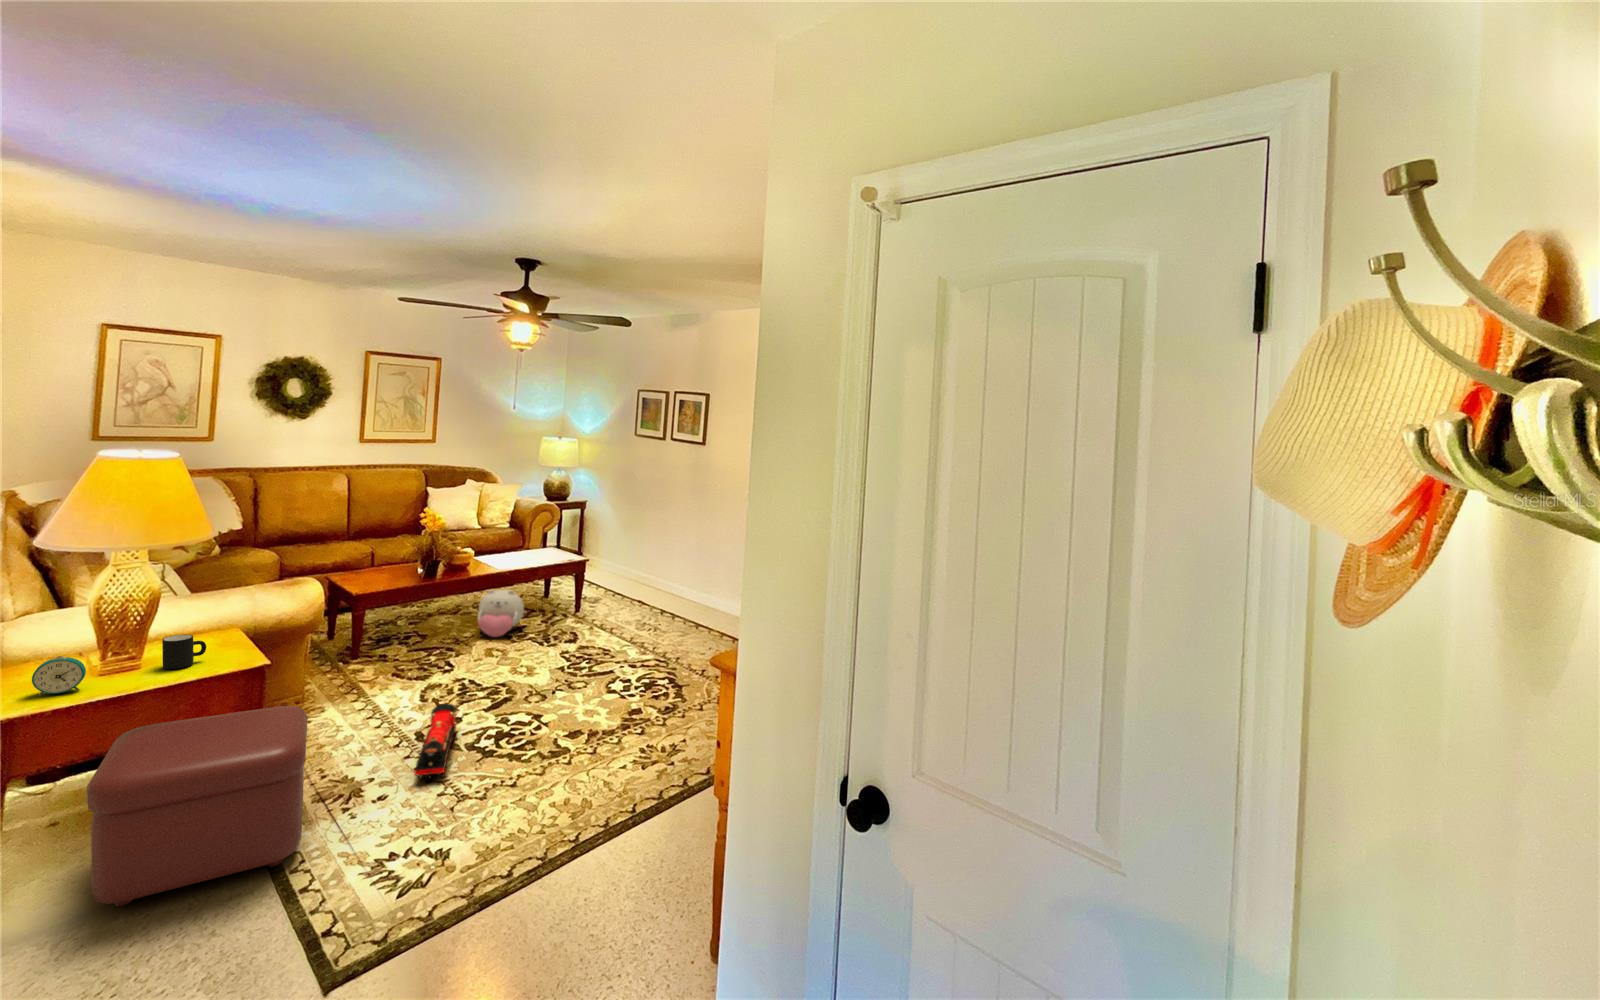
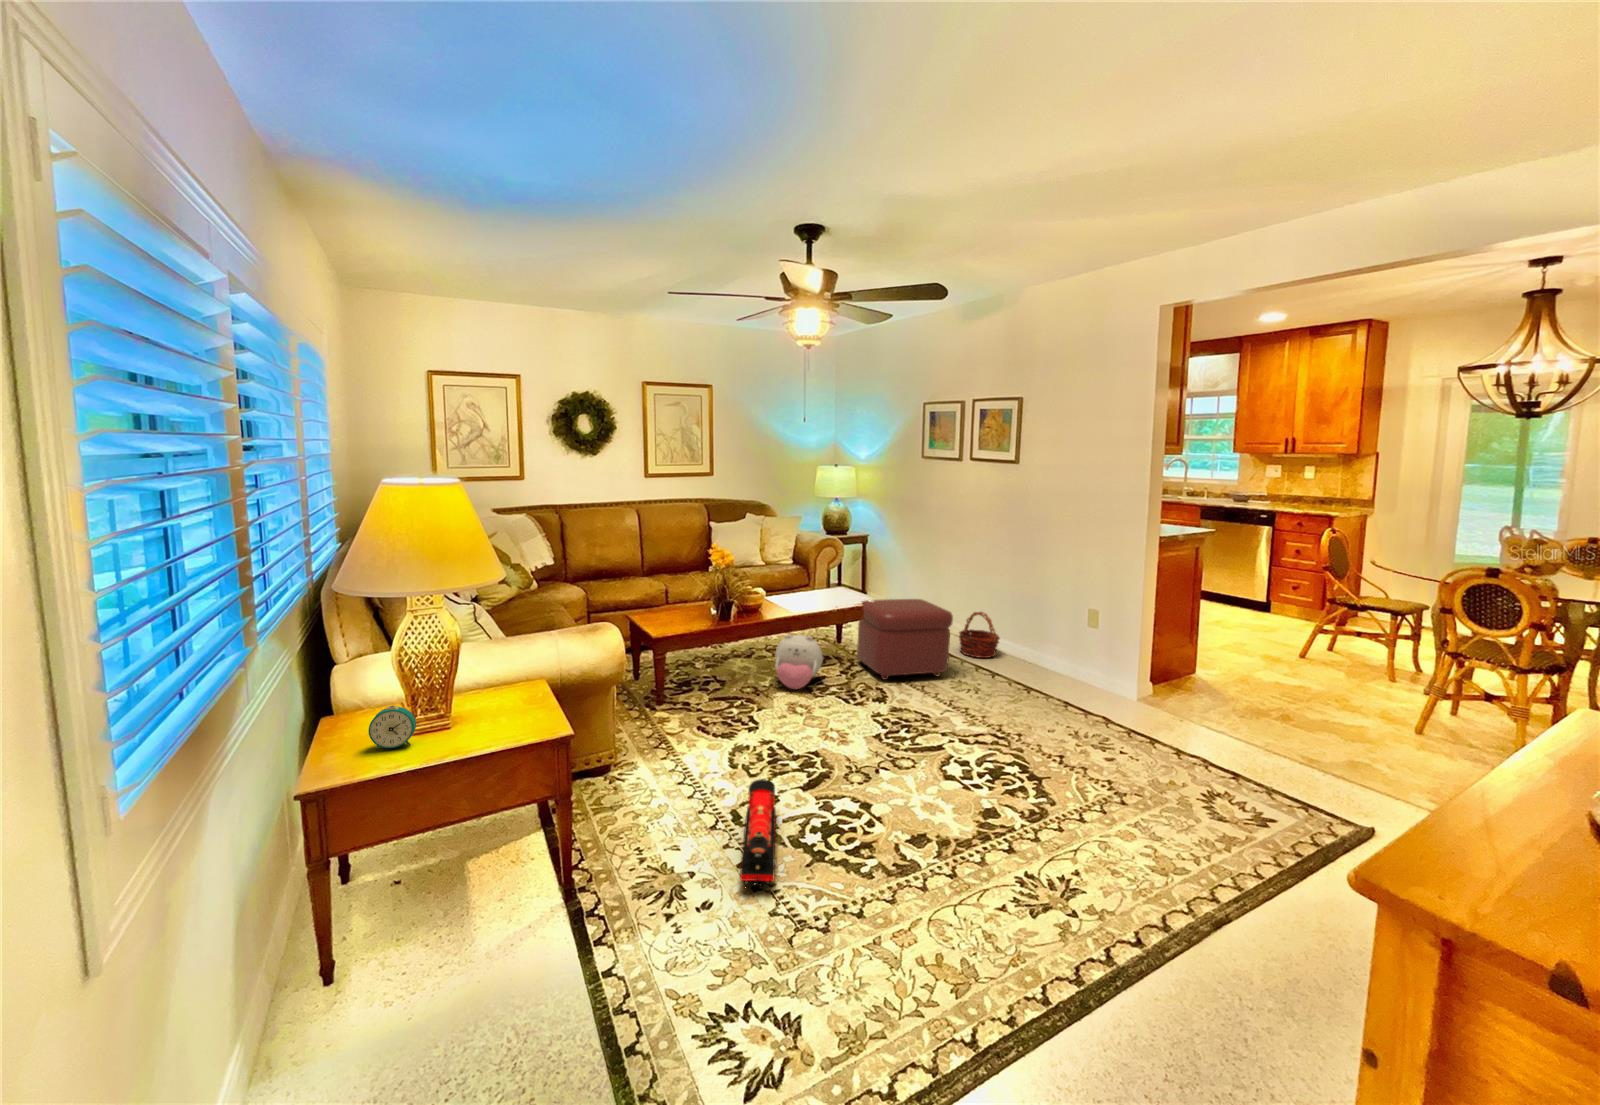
basket: none [655,566,688,604] -> present [959,612,1000,658]
mug: present [162,634,206,669] -> none [485,683,526,723]
ottoman: present [87,706,307,906] -> present [857,599,953,680]

